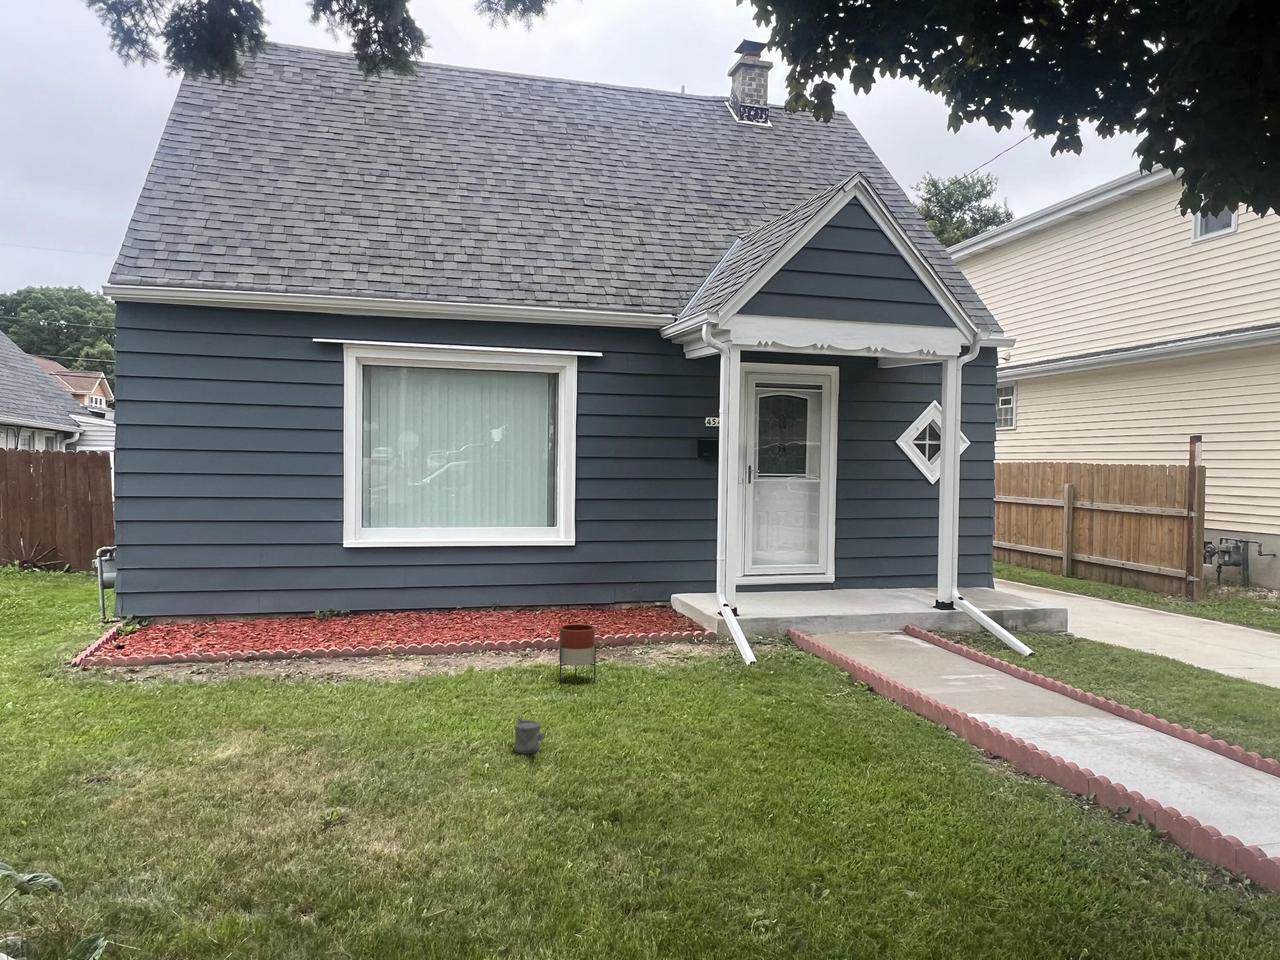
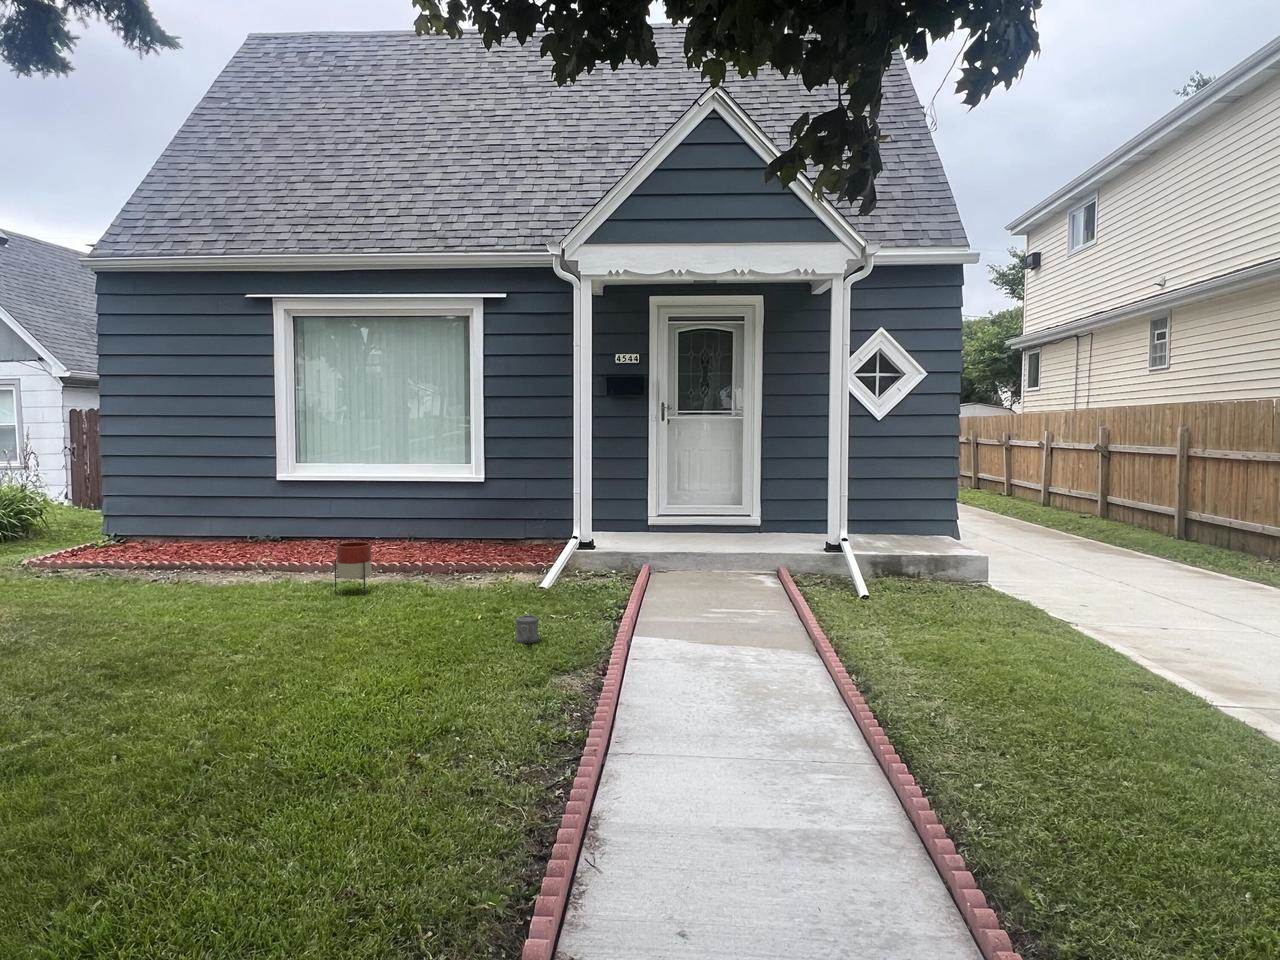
watering can: present [514,717,545,754] -> present [516,613,539,643]

